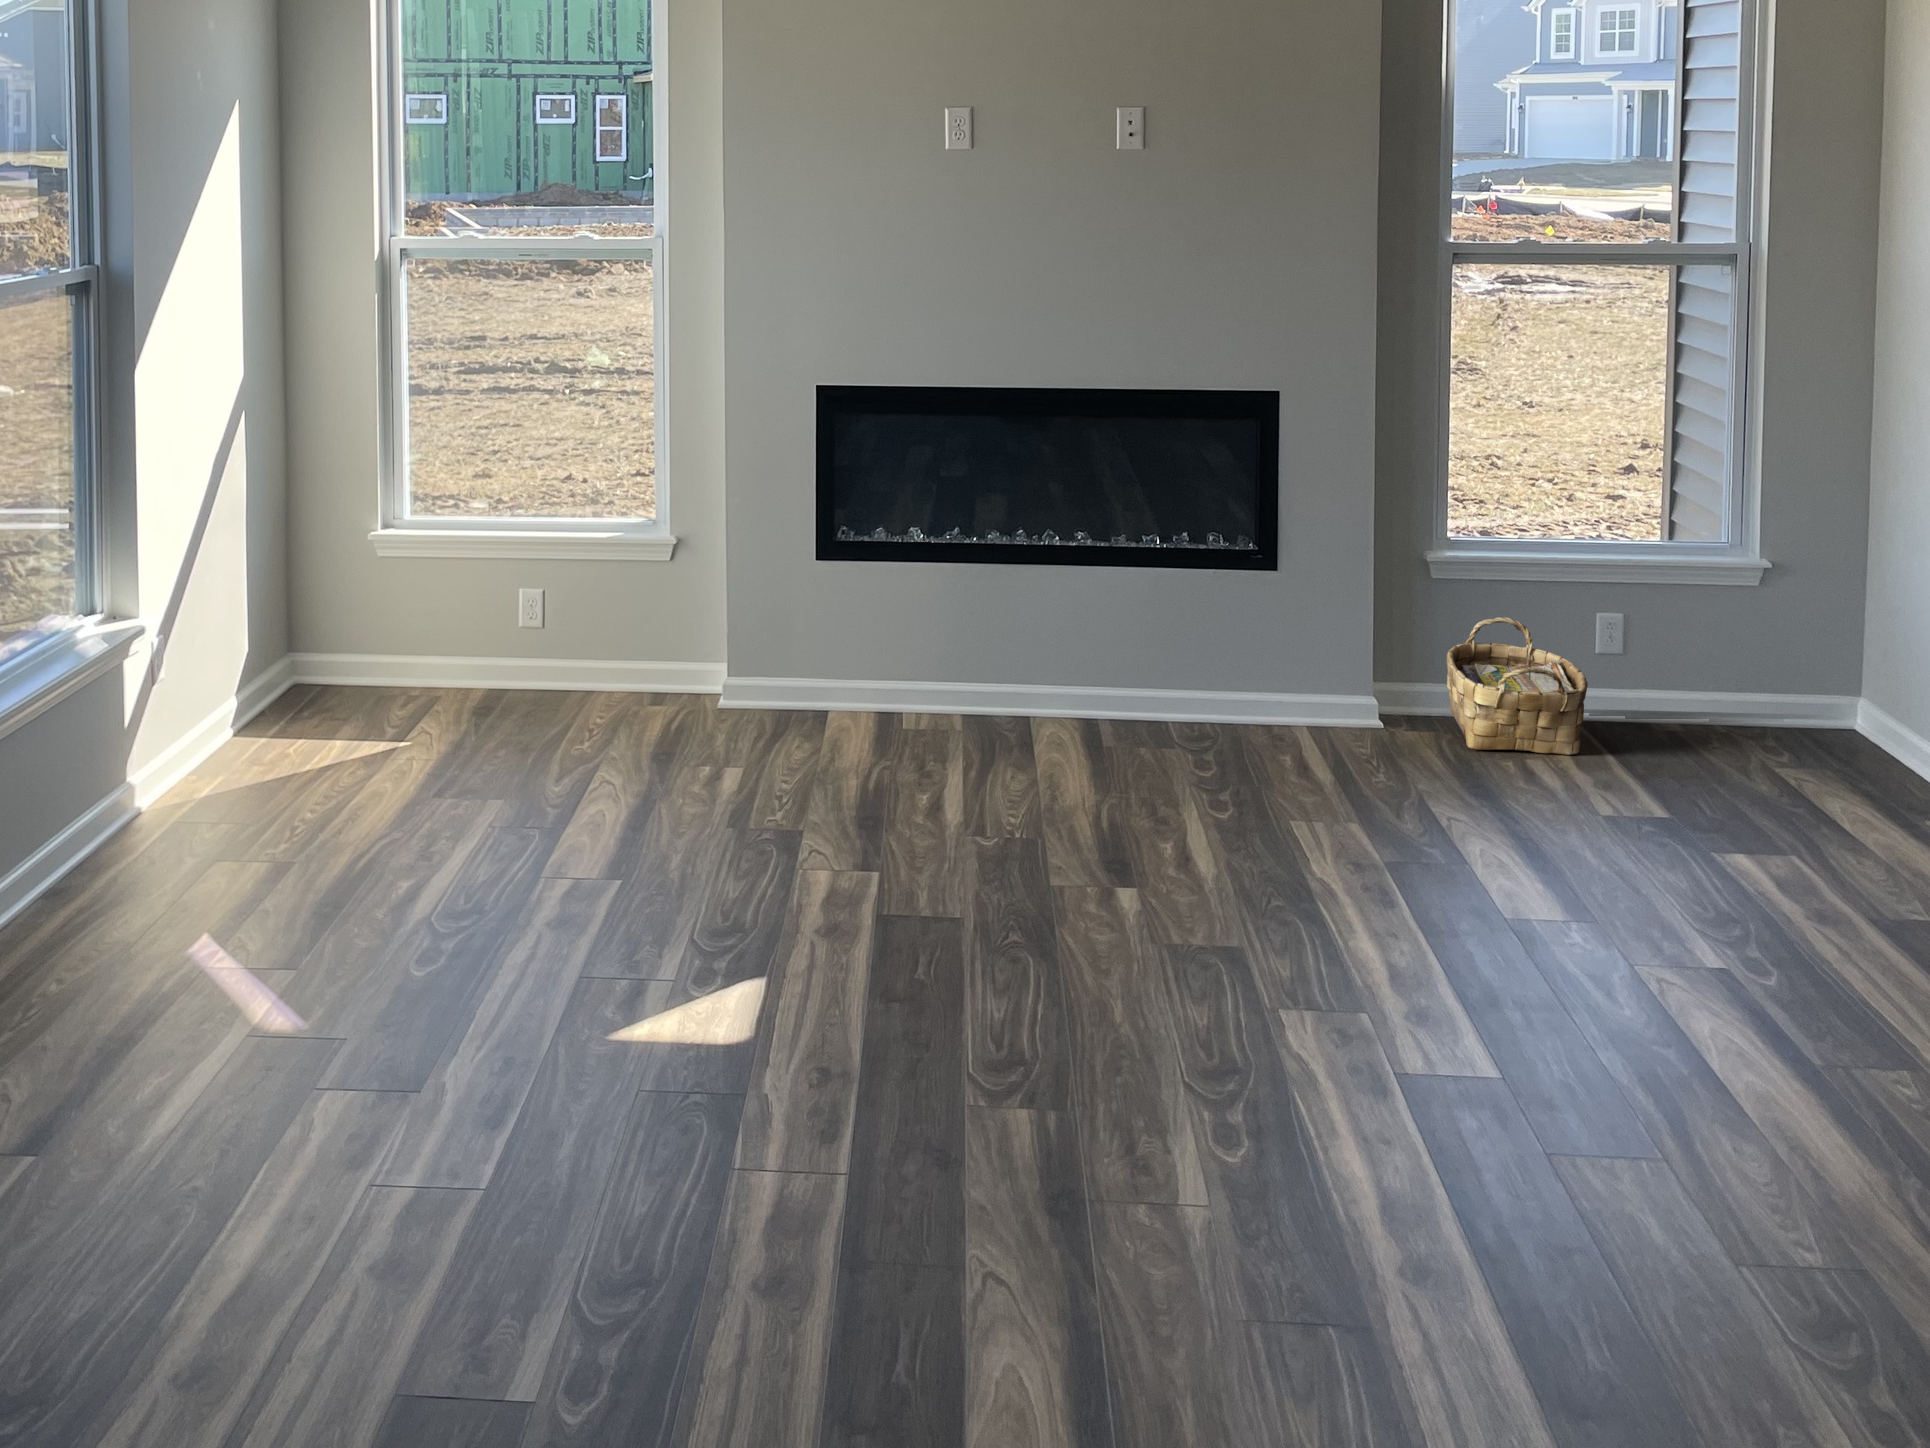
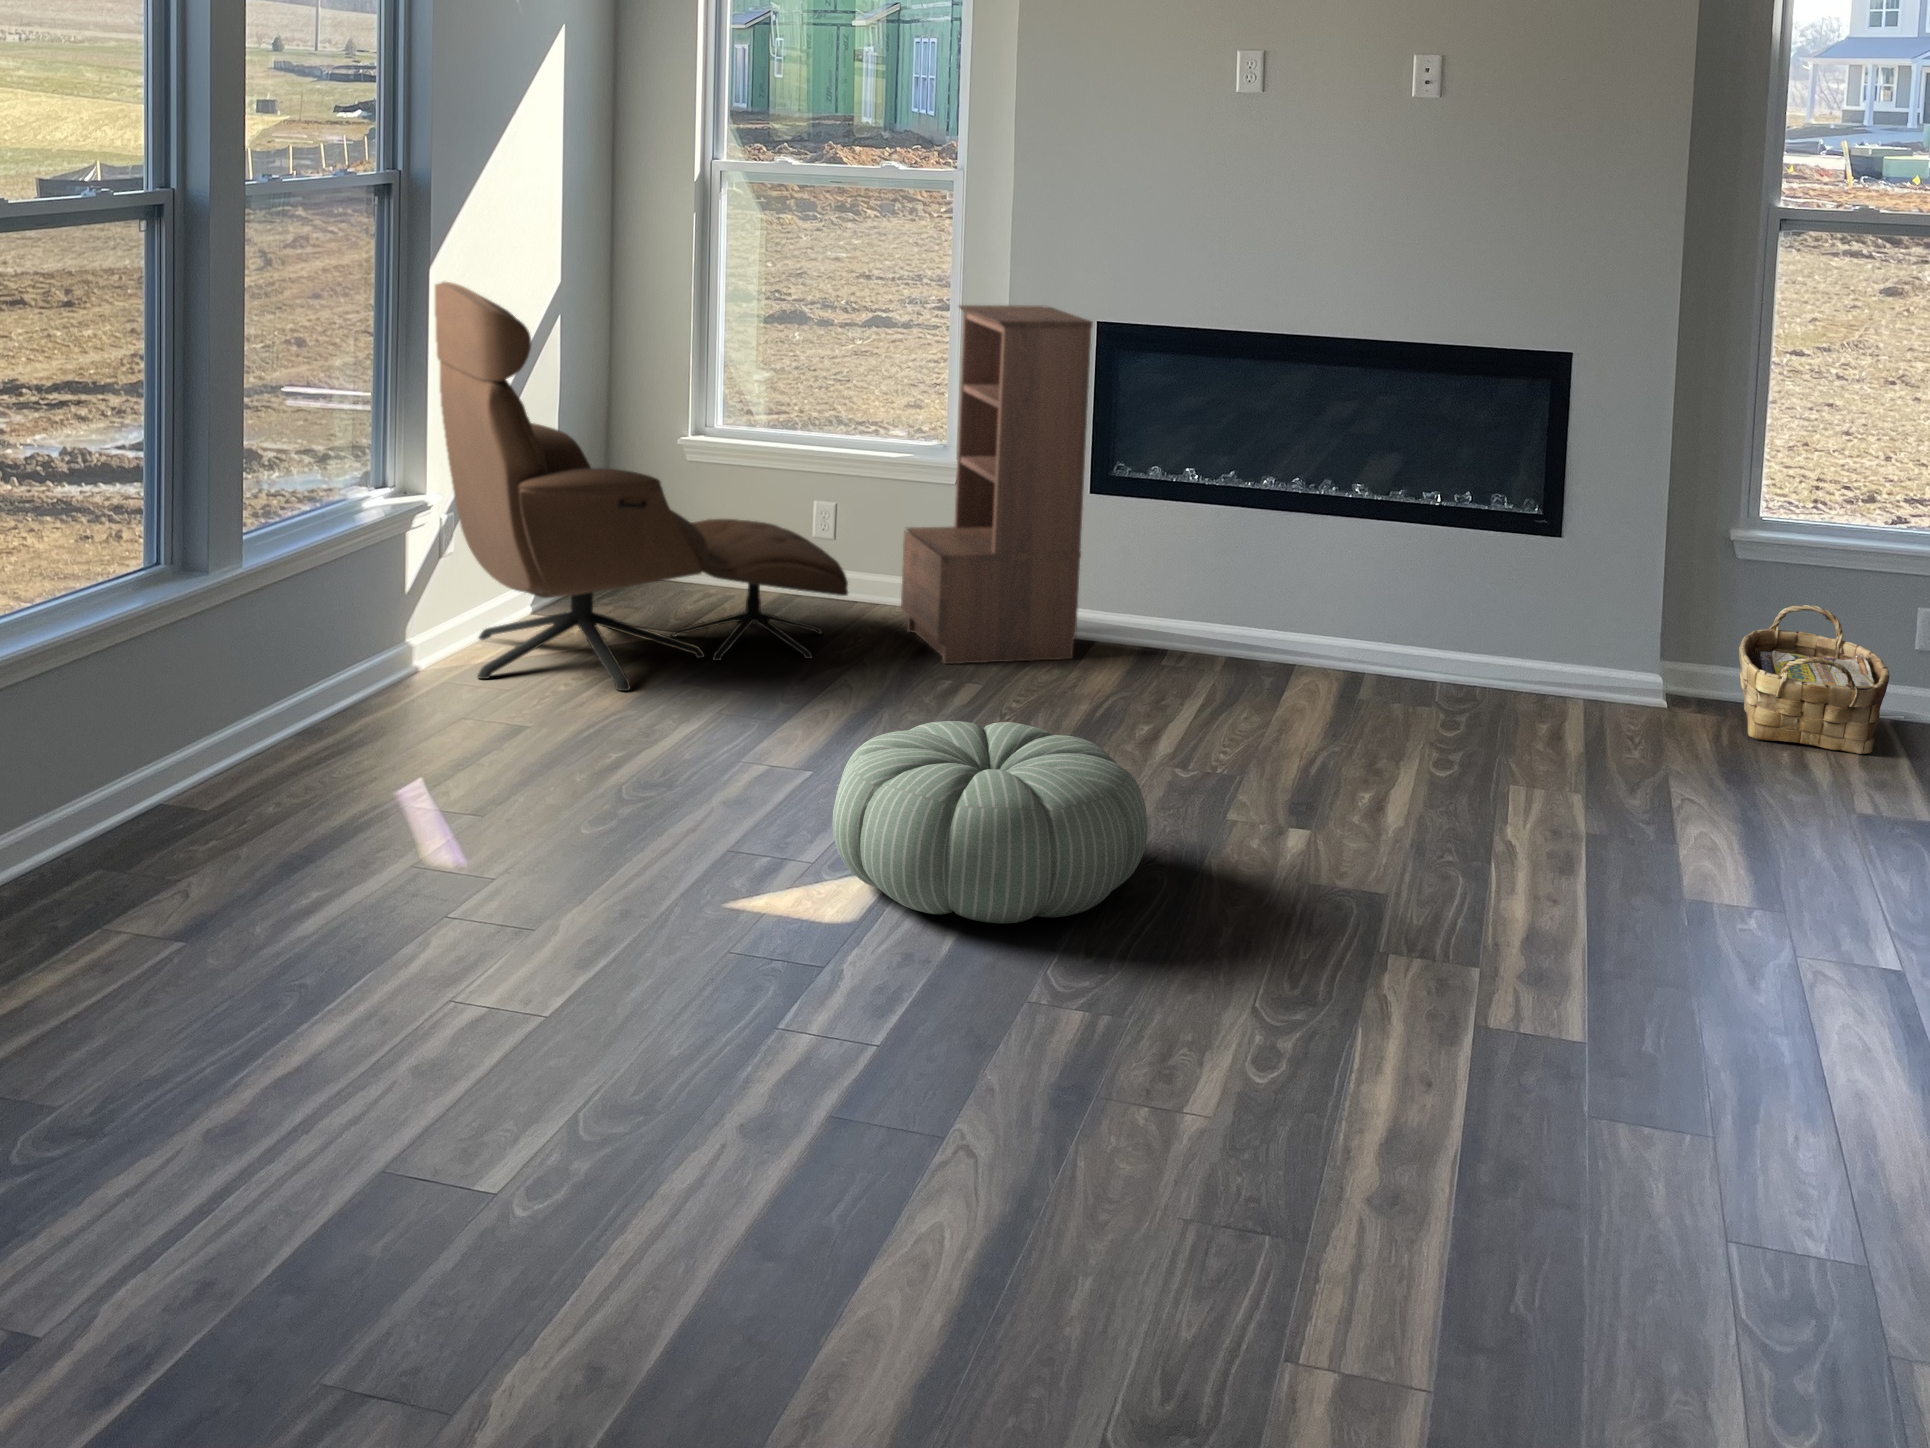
bookshelf: none [632,374,823,749] -> present [901,305,1092,664]
lounge chair: none [124,384,591,813] -> present [435,282,848,691]
pouf: none [695,809,1020,1022] -> present [833,721,1148,923]

